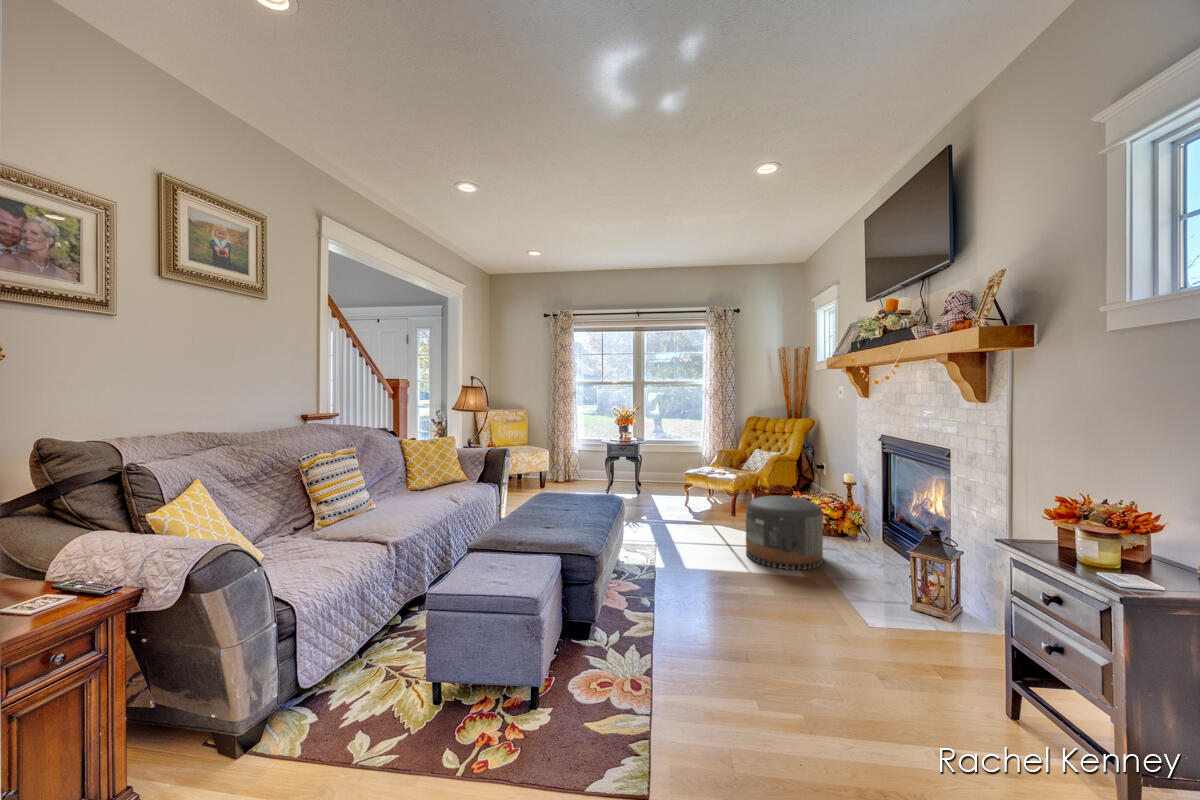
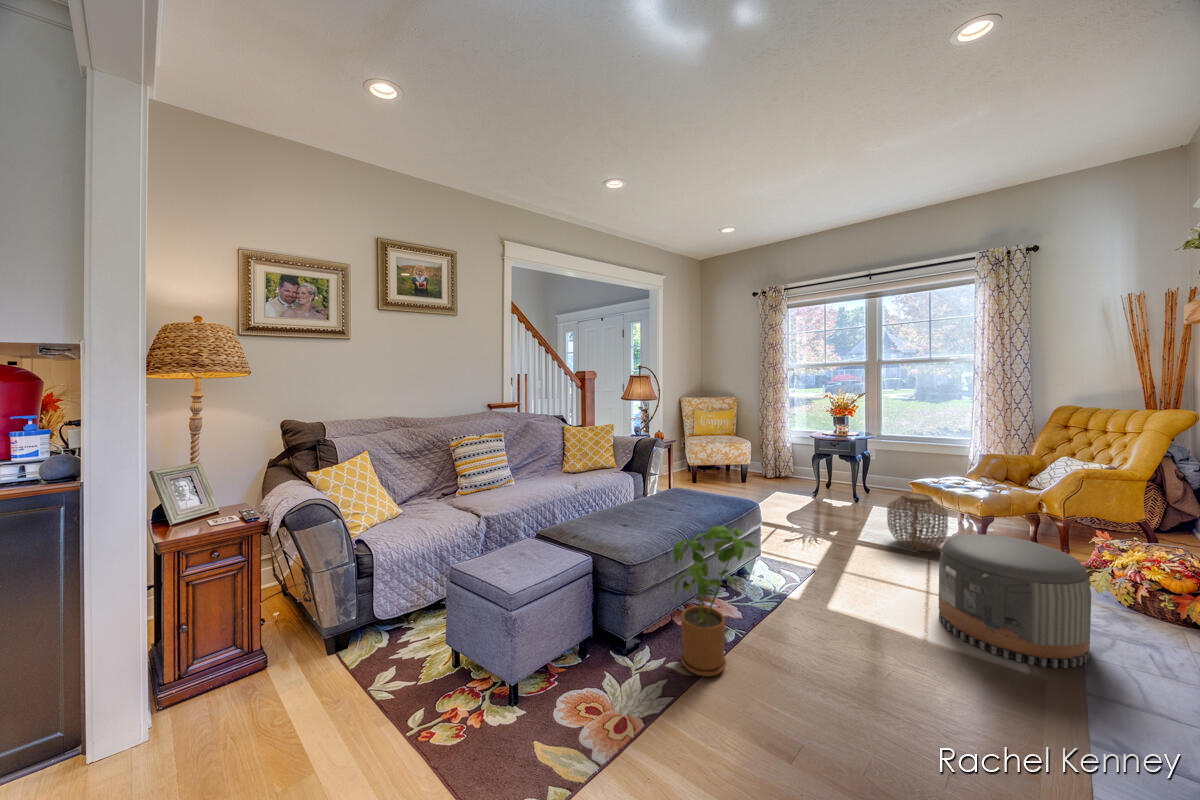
woven basket: none [681,479,719,521] -> present [887,493,948,551]
house plant: none [620,506,688,634] -> present [673,526,757,677]

